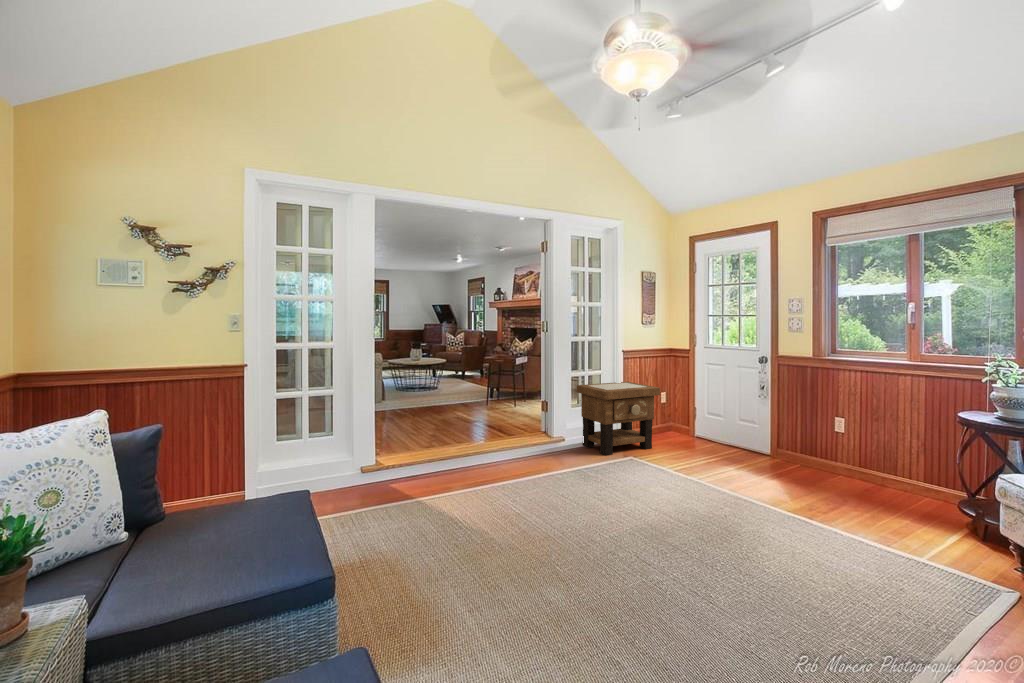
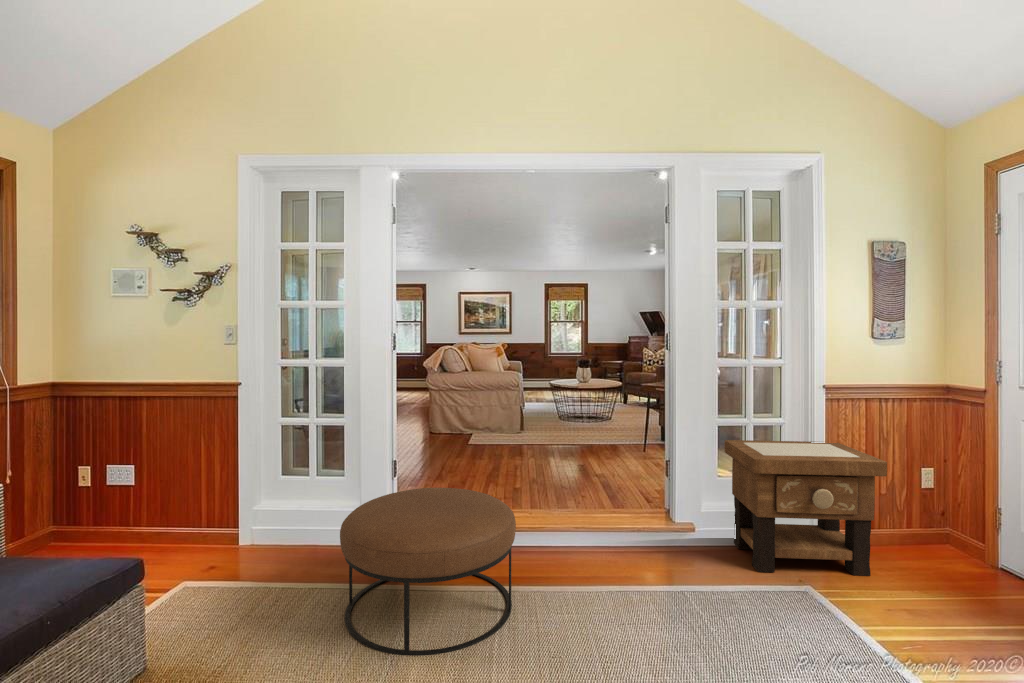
ottoman: none [393,428,510,529] -> present [340,488,516,656]

